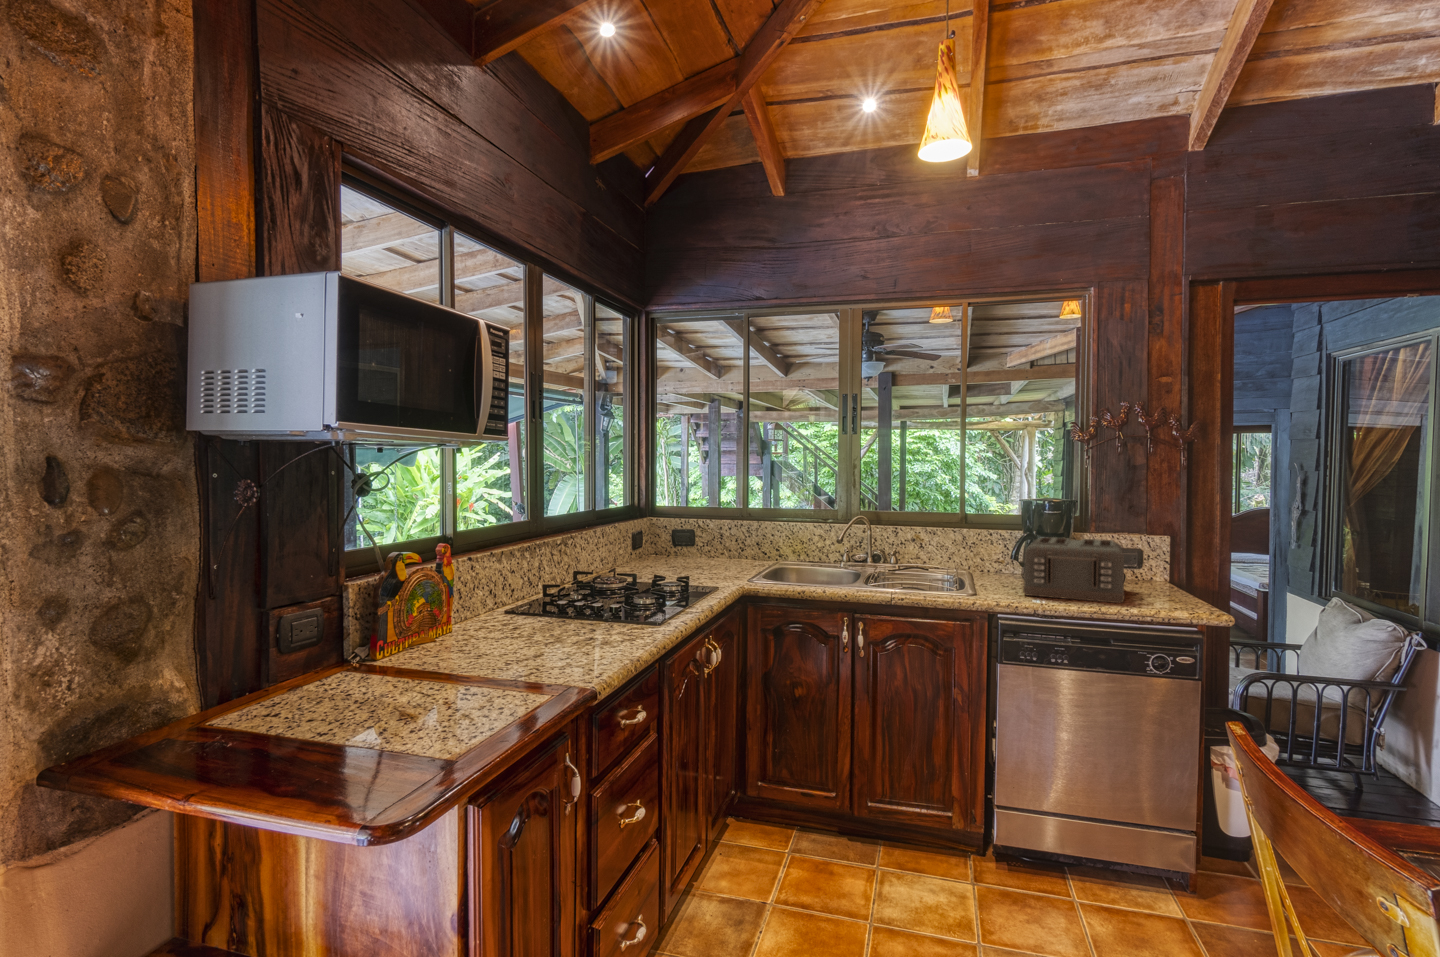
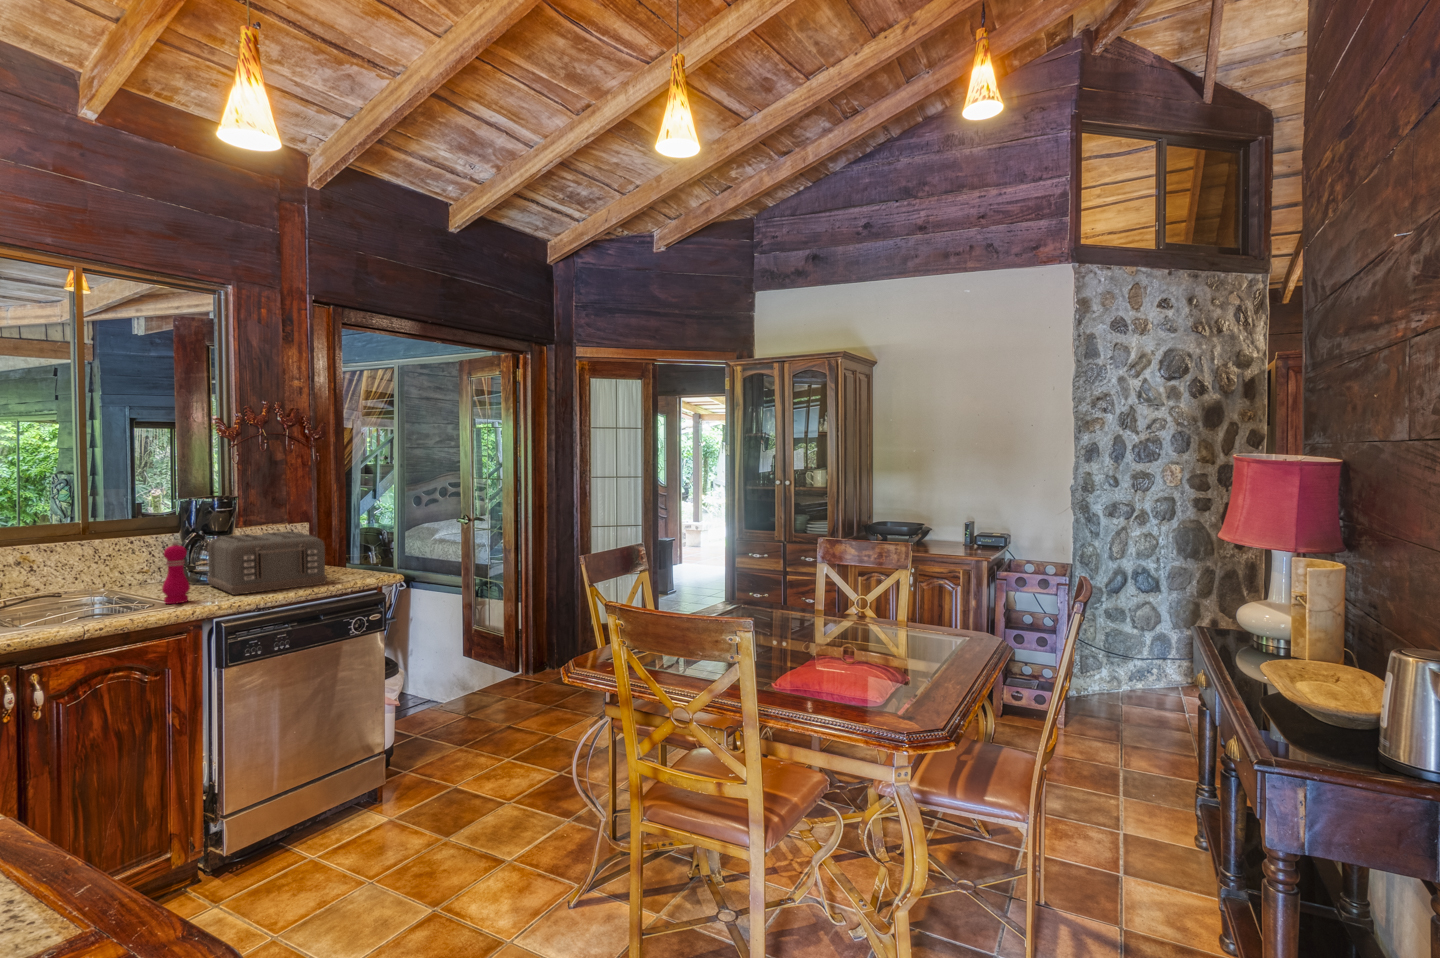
pepper mill: none [968,535,989,593] -> present [162,541,190,604]

